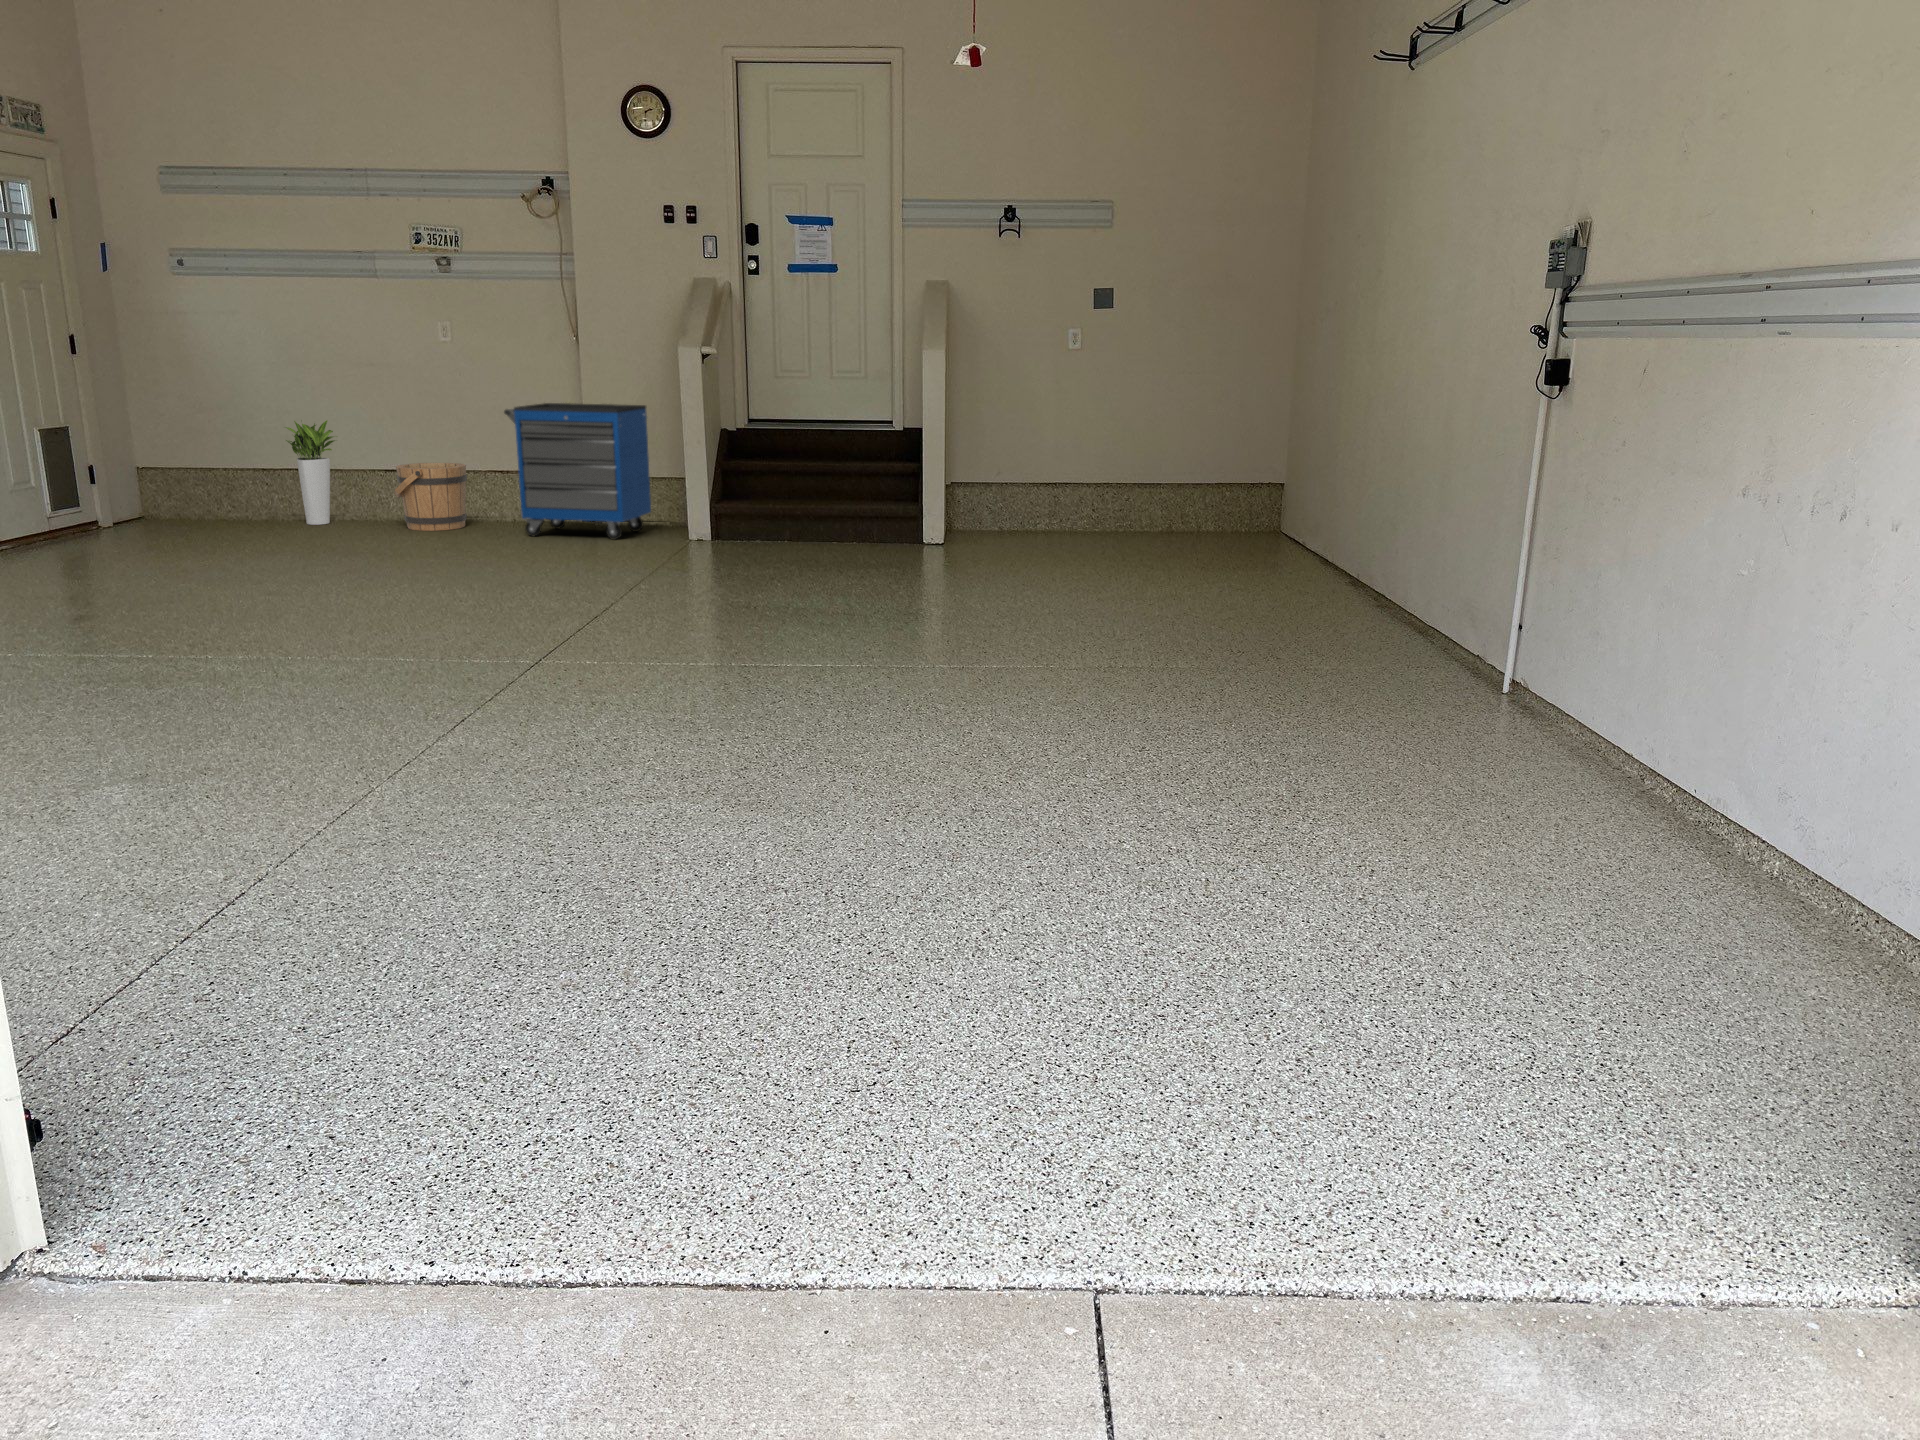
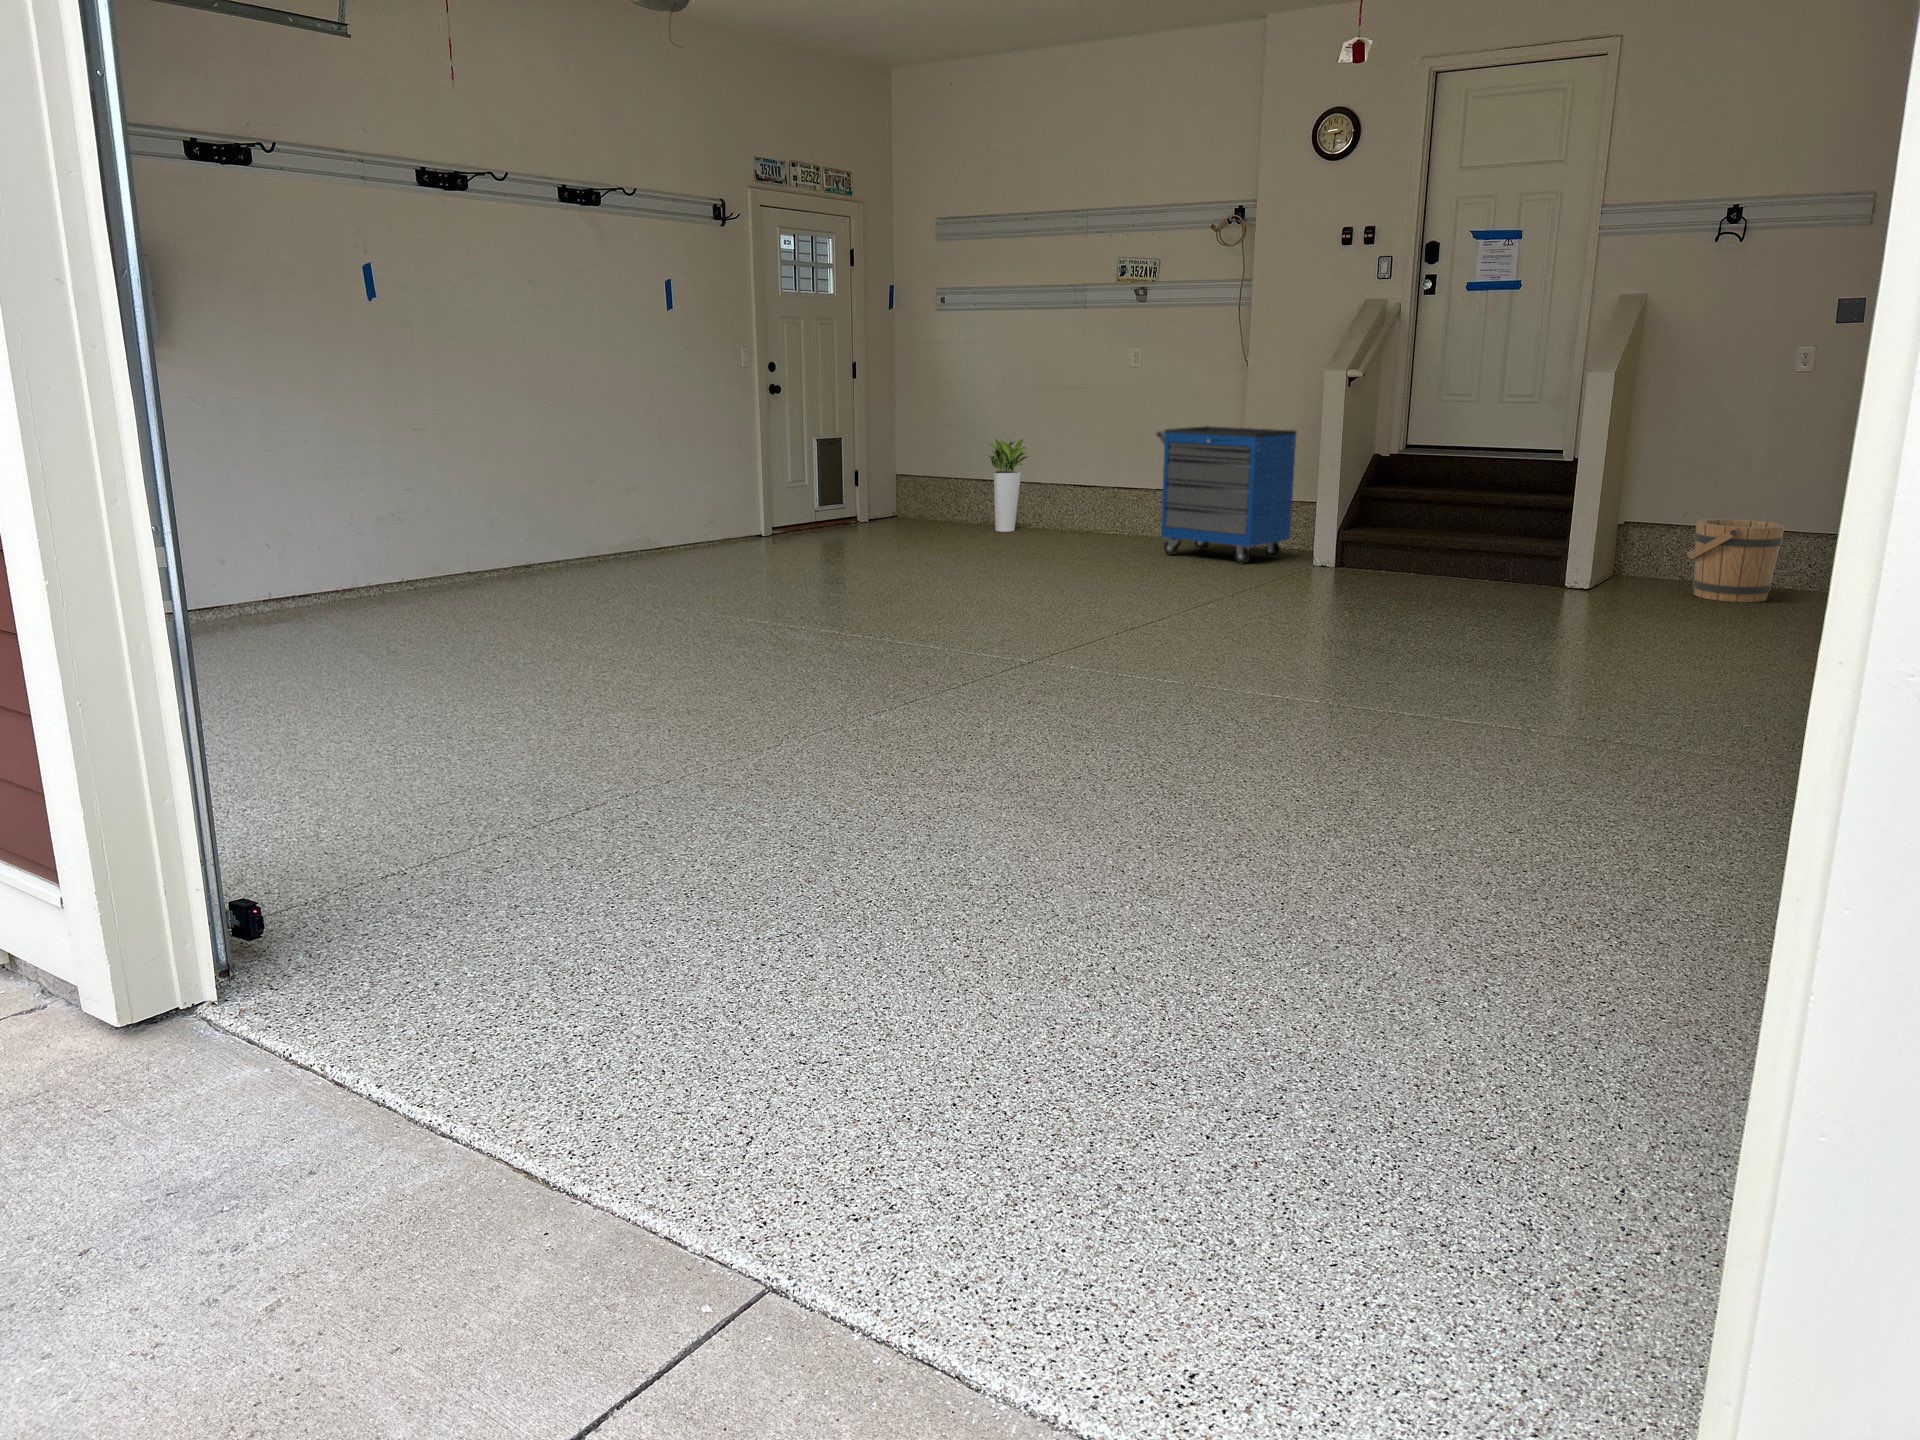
bucket: present [394,463,467,531] -> present [1687,519,1785,602]

